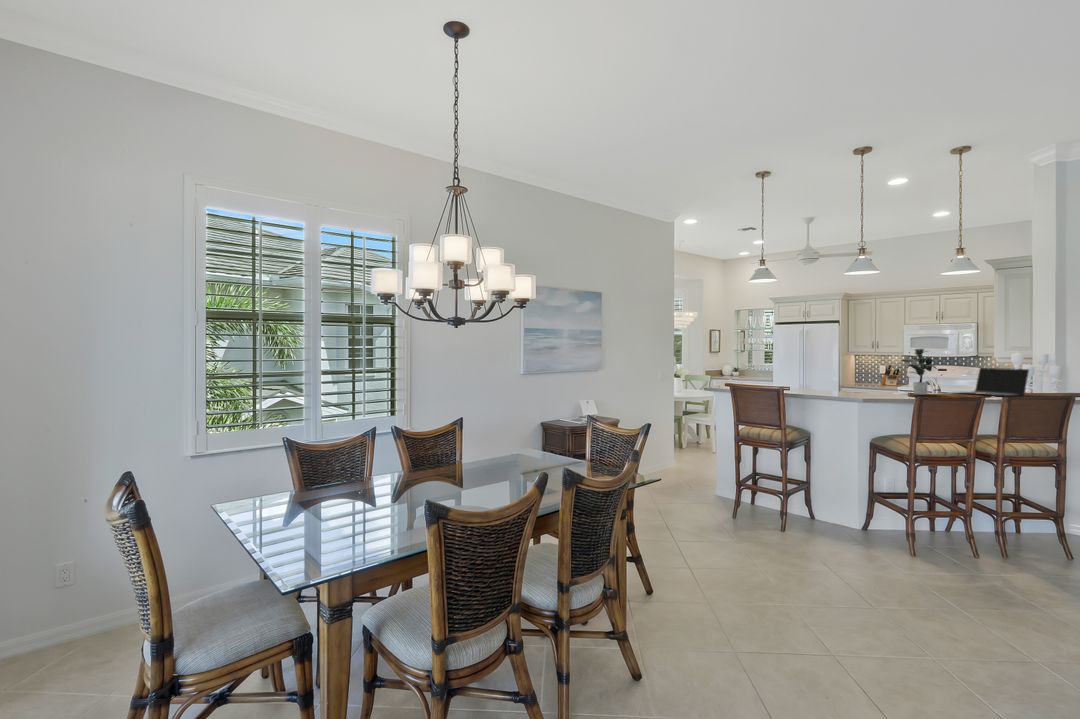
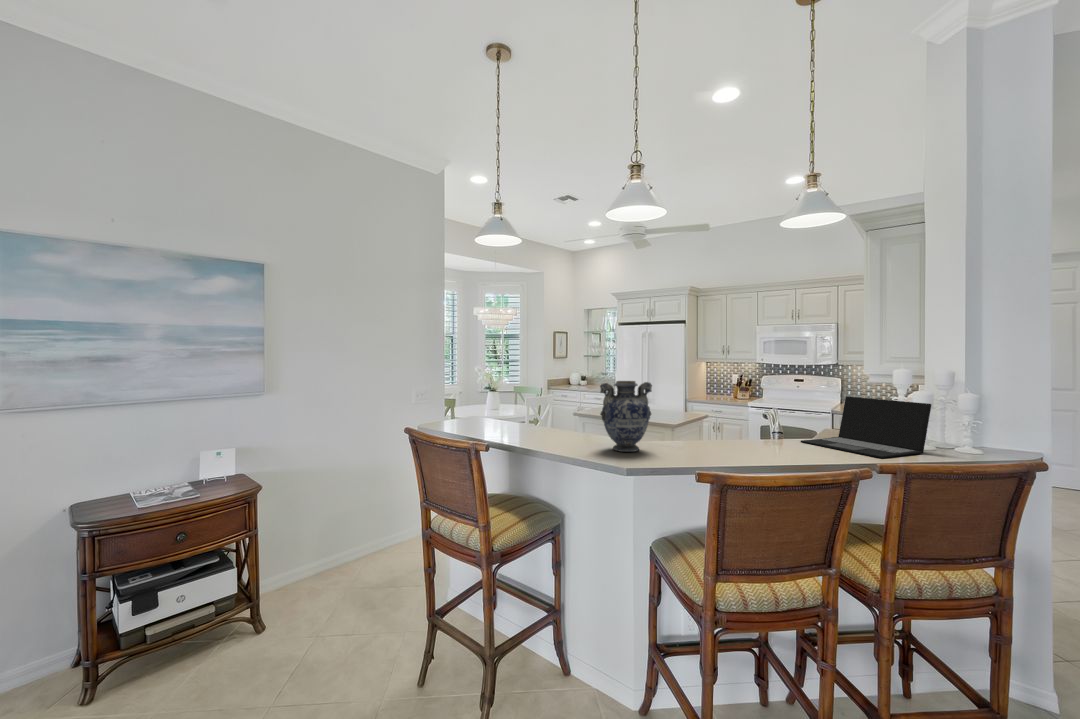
potted plant: present [902,349,936,395] -> none [706,365,793,455]
decorative vase: none [838,357,867,394] -> present [600,381,652,452]

